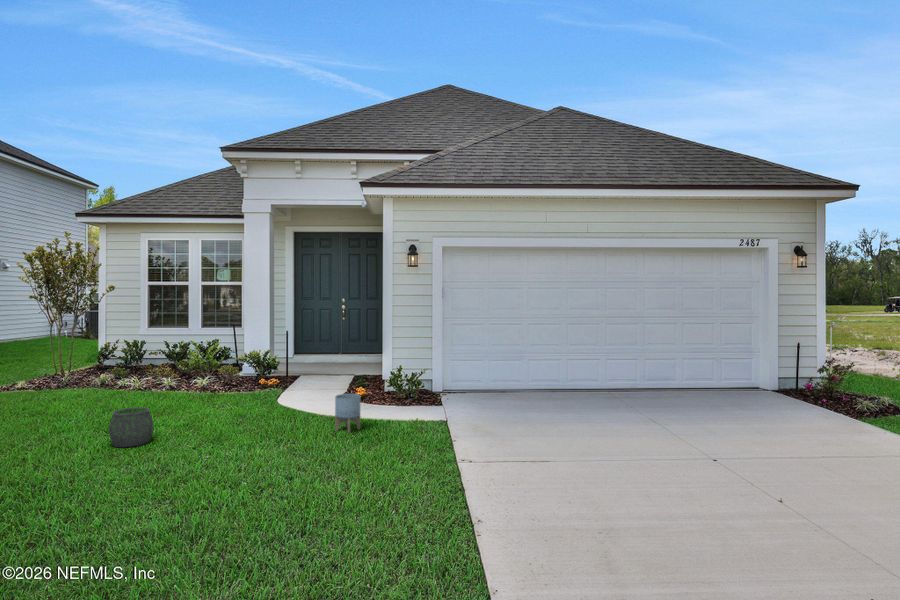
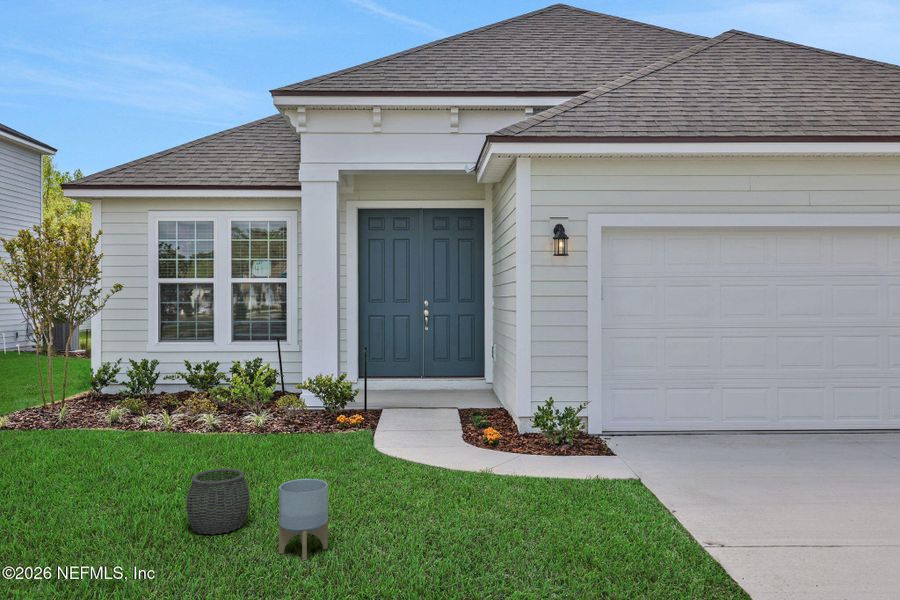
planter: present [335,394,361,433] -> present [279,479,328,560]

